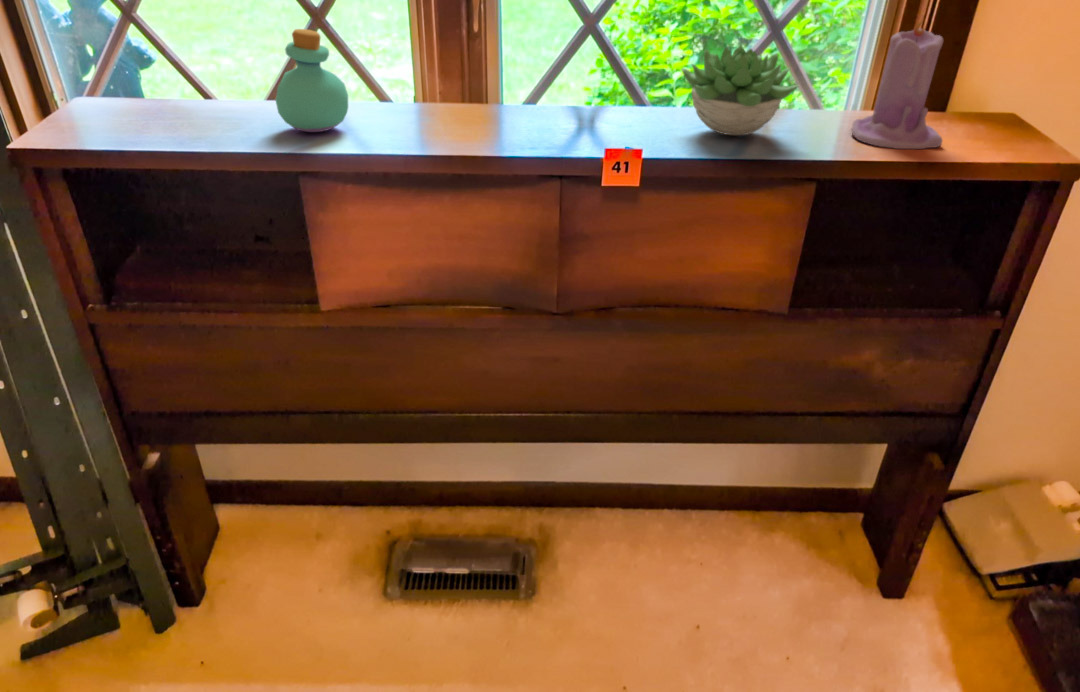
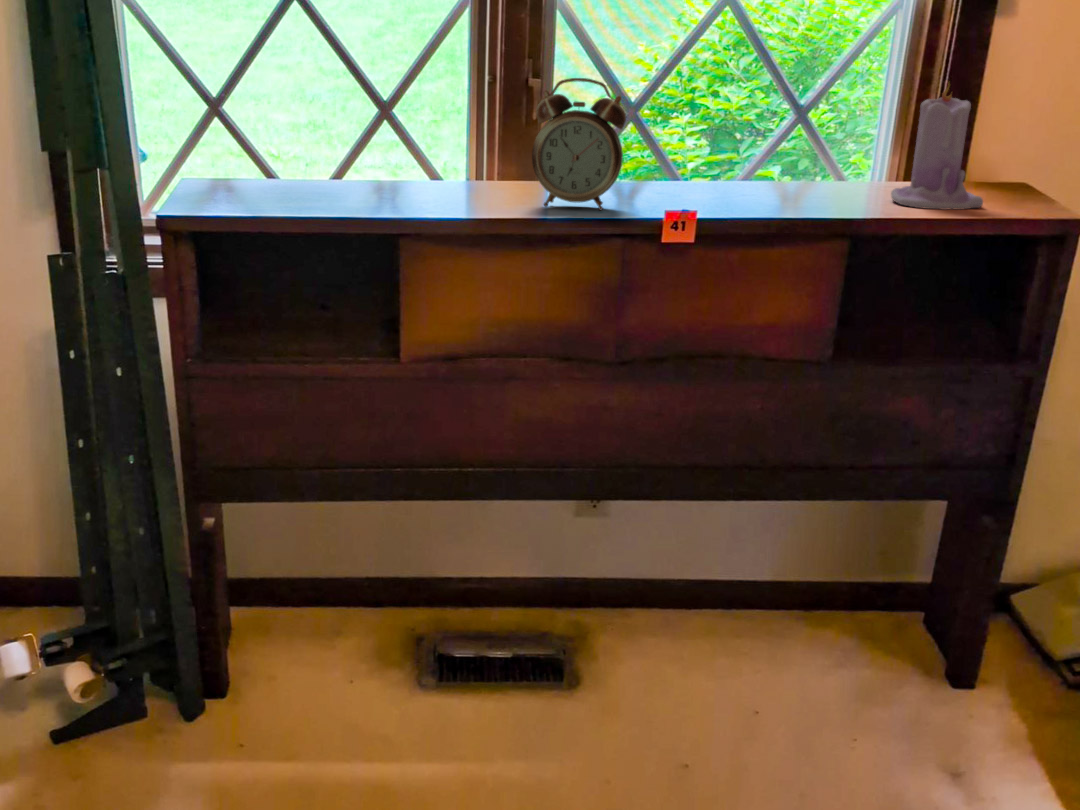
alarm clock: none [489,10,581,144] -> present [532,78,626,210]
perfume bottle: present [276,29,348,132] -> none [304,100,380,206]
succulent plant: present [682,46,798,135] -> none [718,117,841,202]

